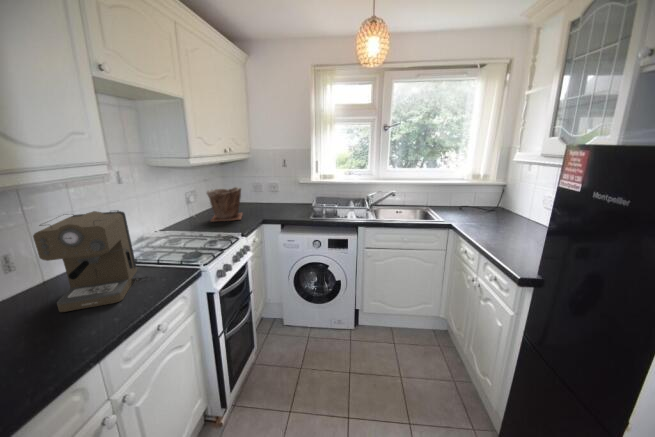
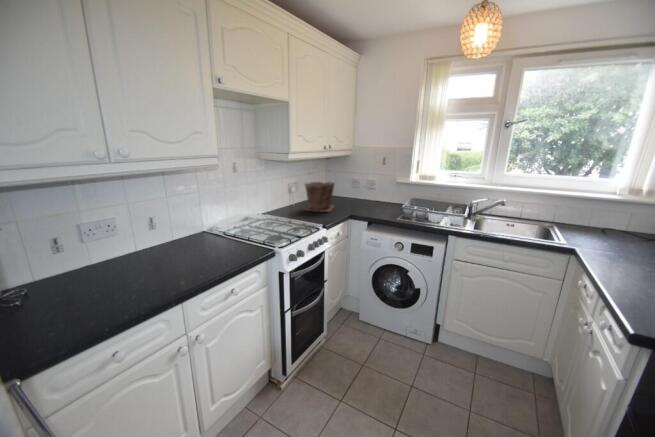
coffee maker: present [33,210,137,312] -> none [164,192,233,264]

